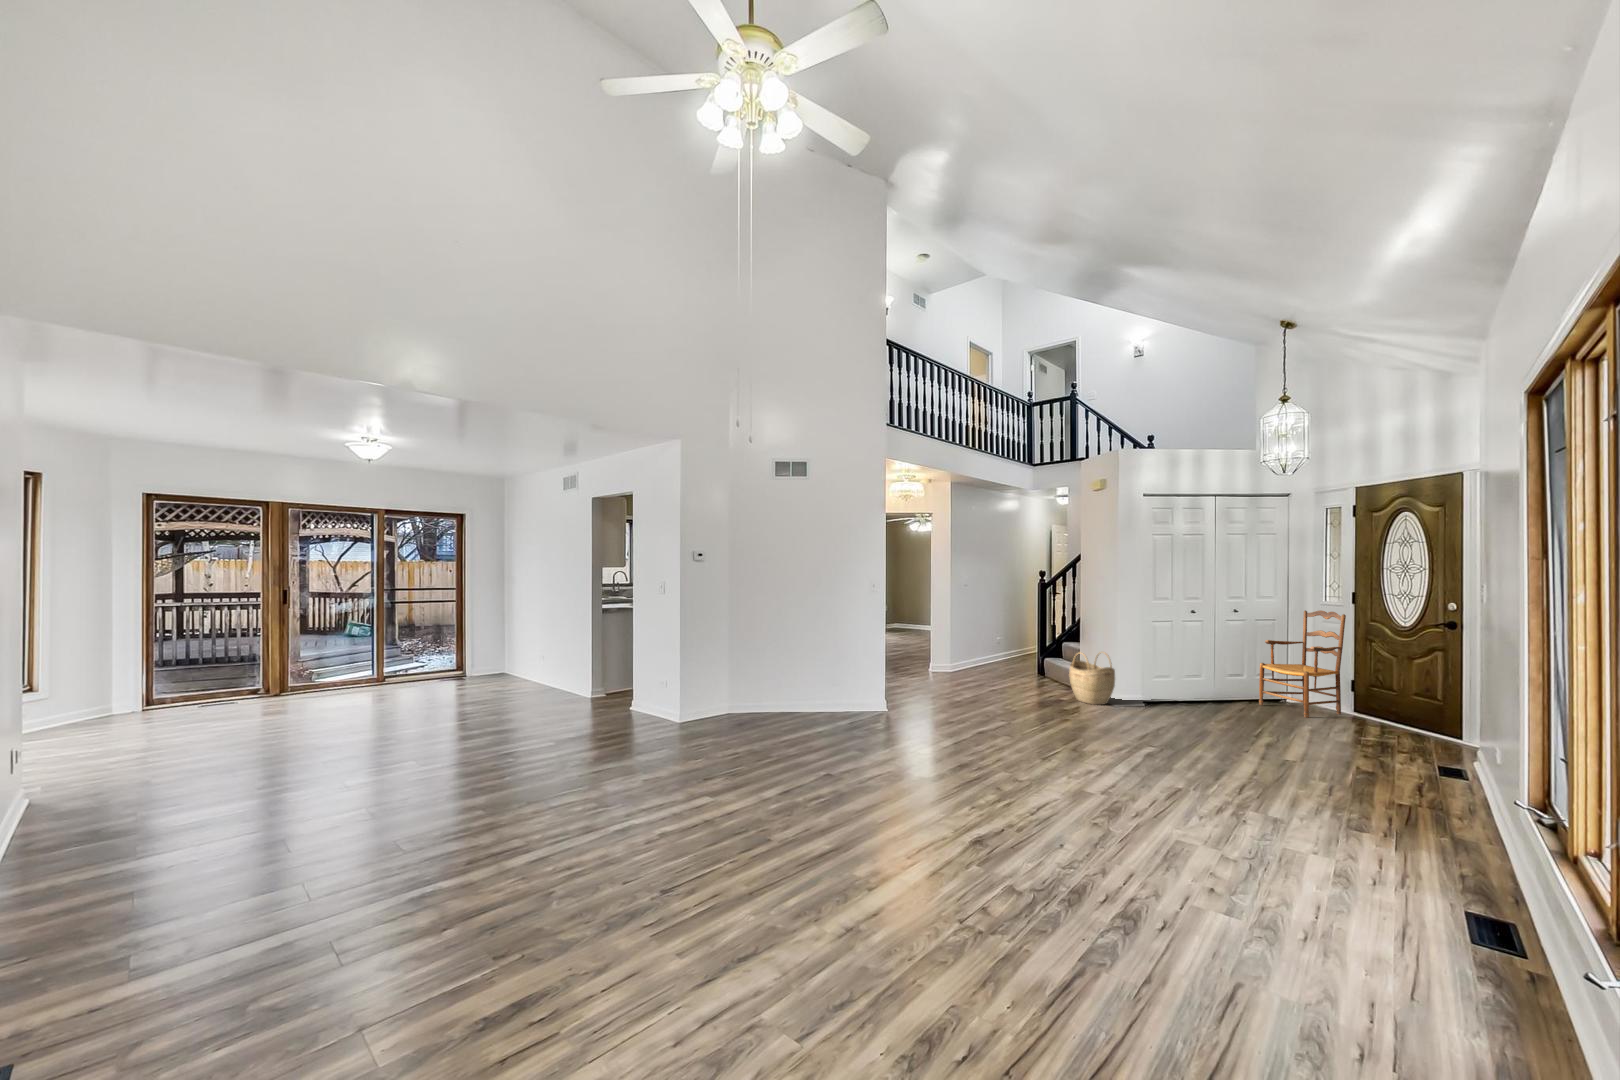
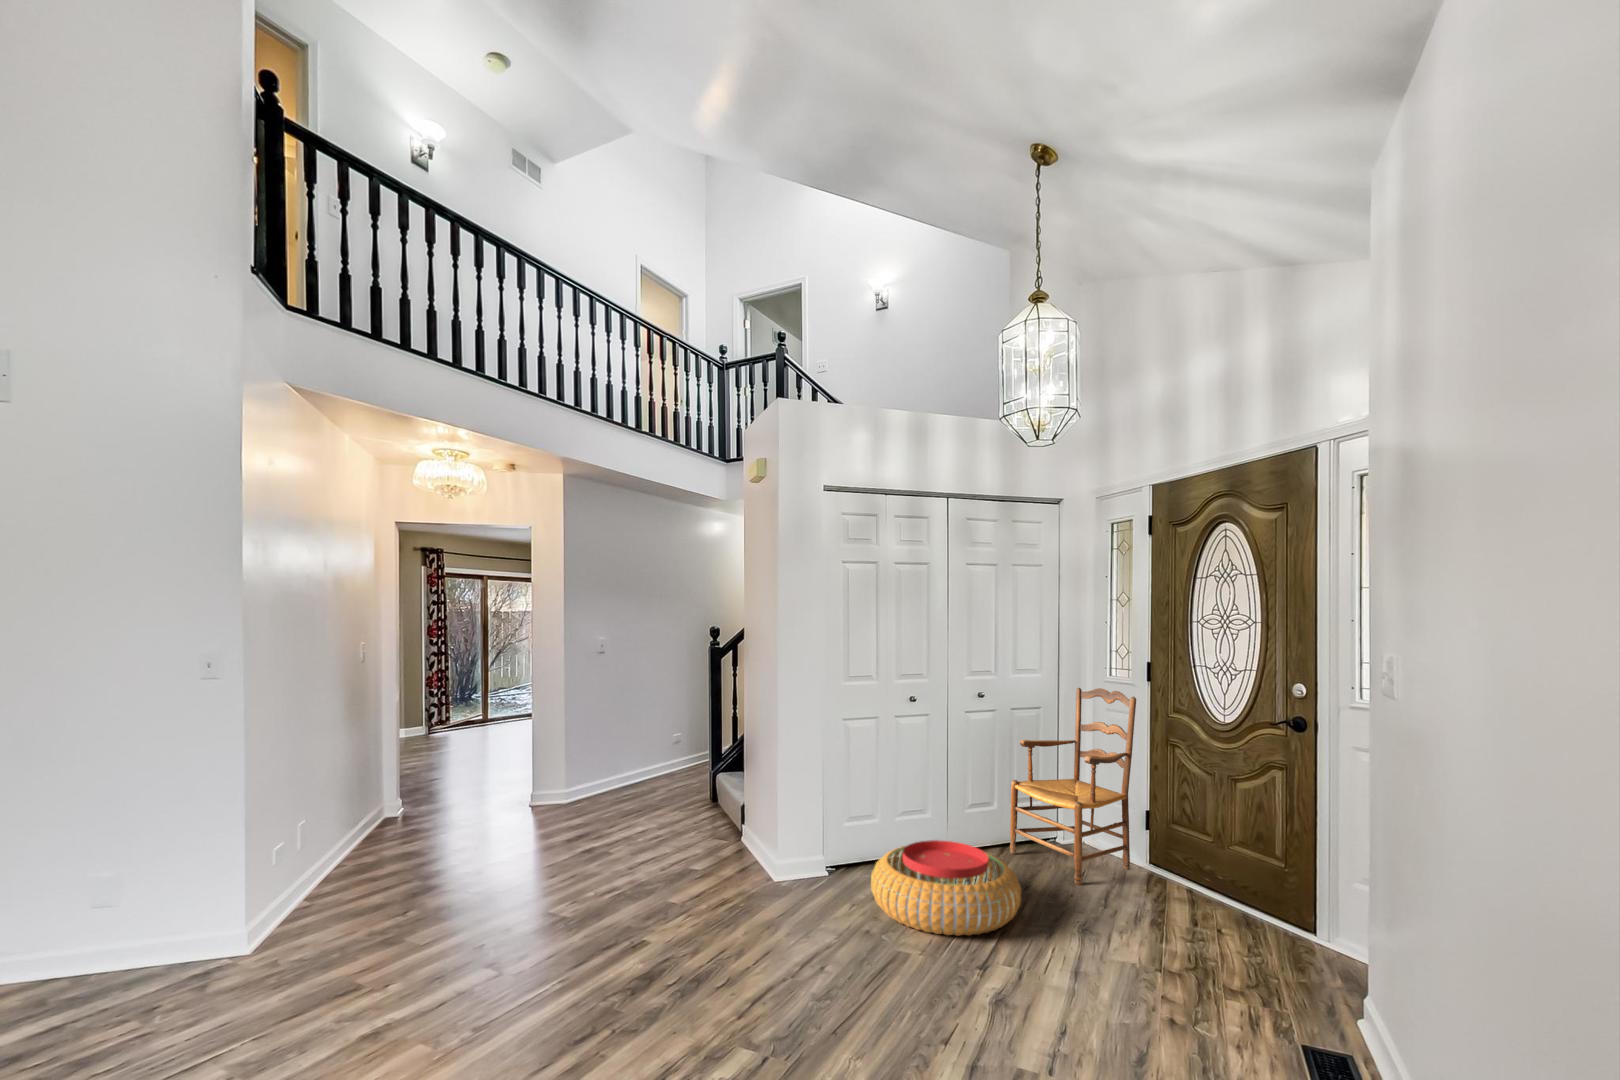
woven basket: present [1069,653,1115,705] -> none [696,771,771,879]
pouf: none [1181,687,1272,728] -> present [871,840,1021,936]

